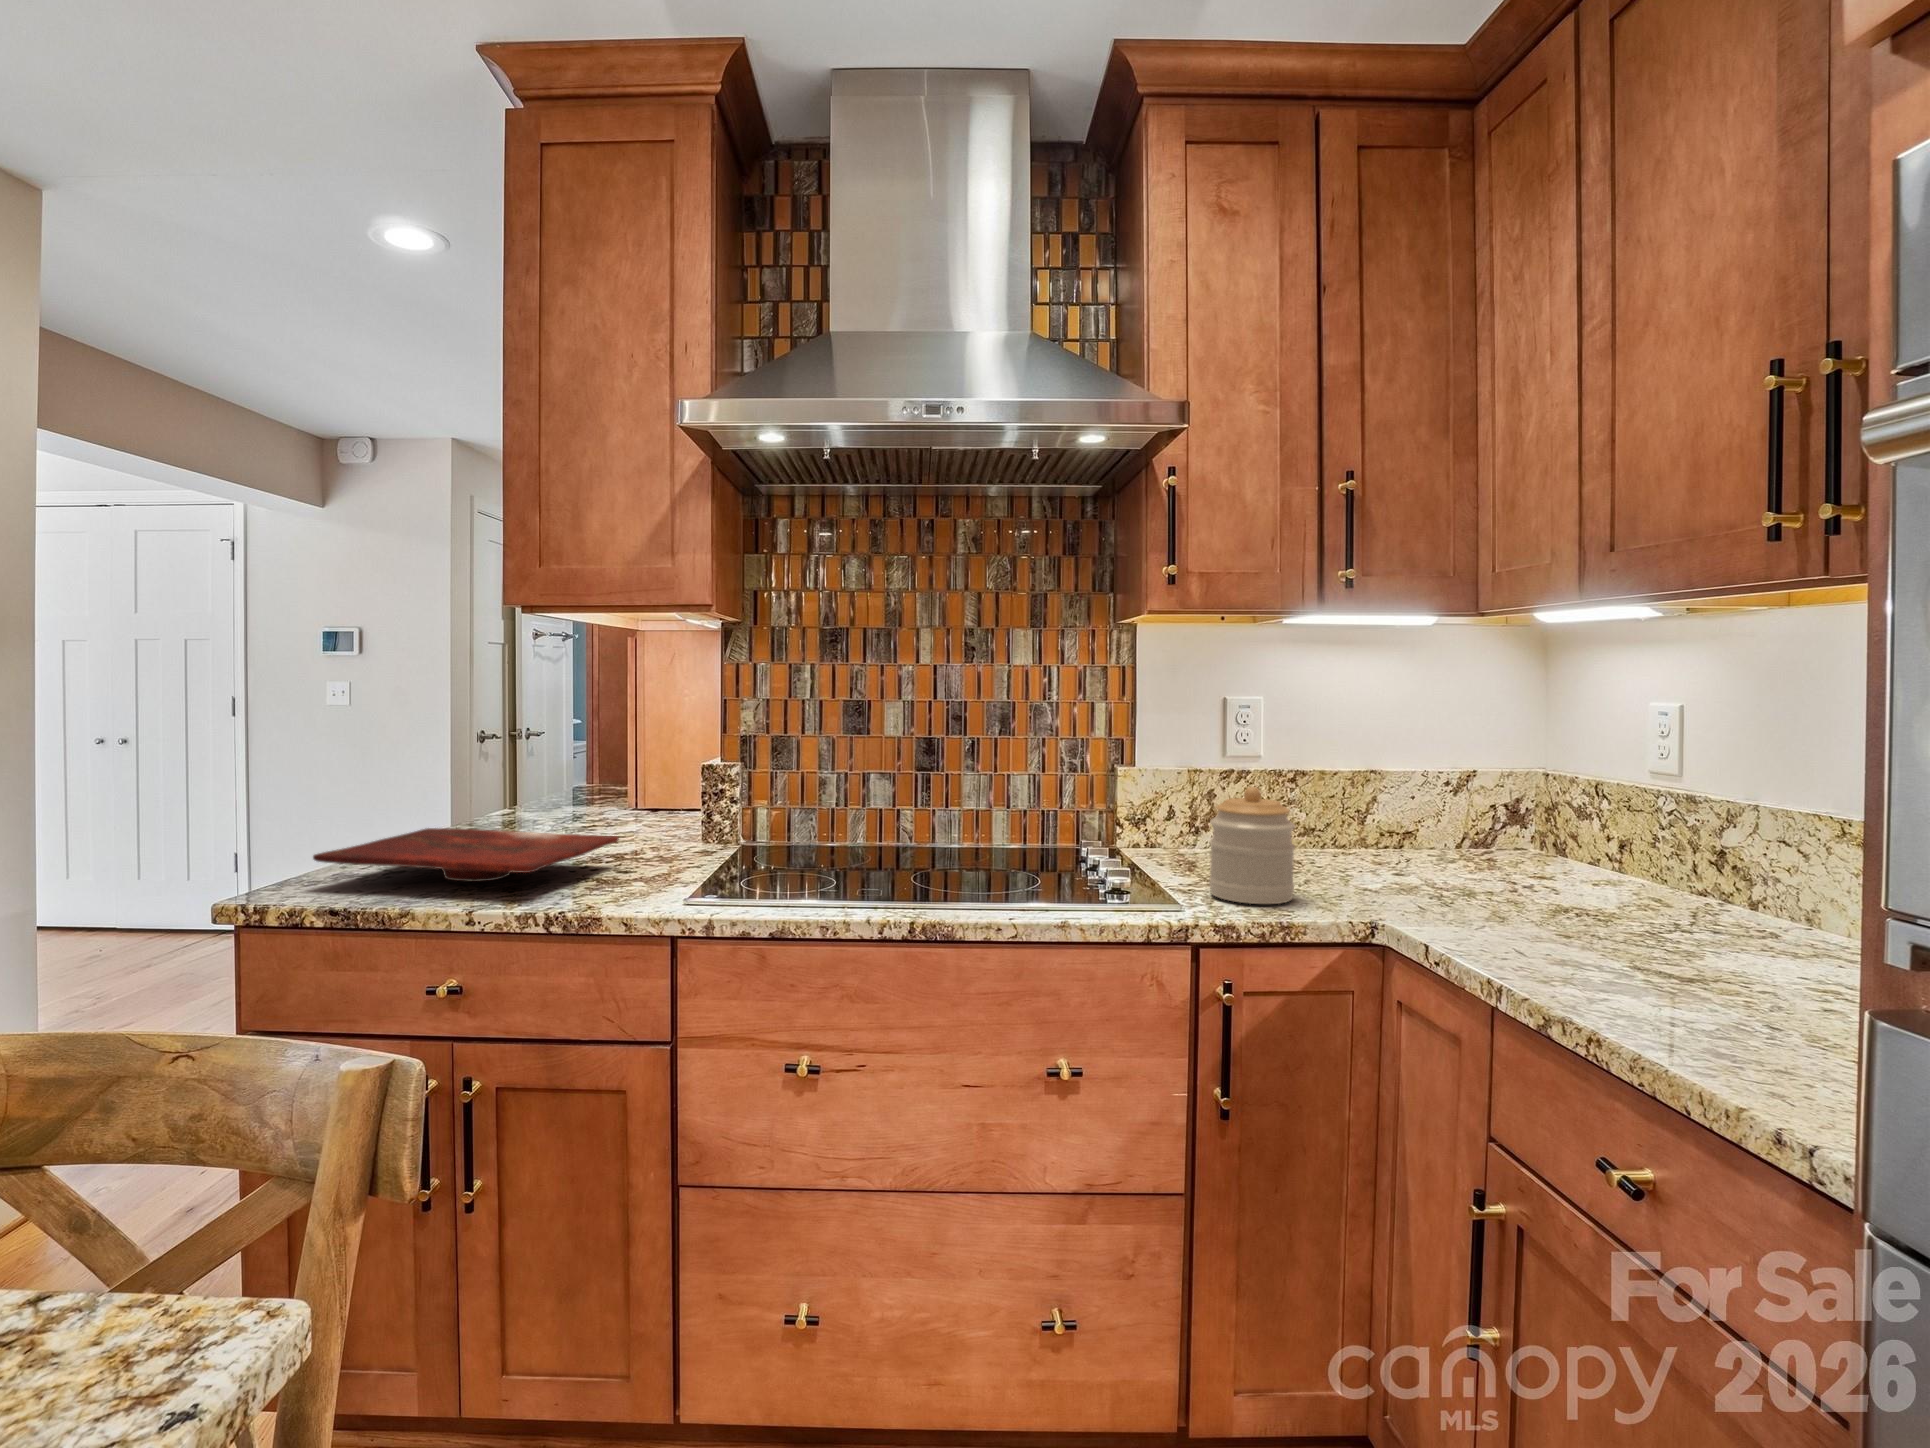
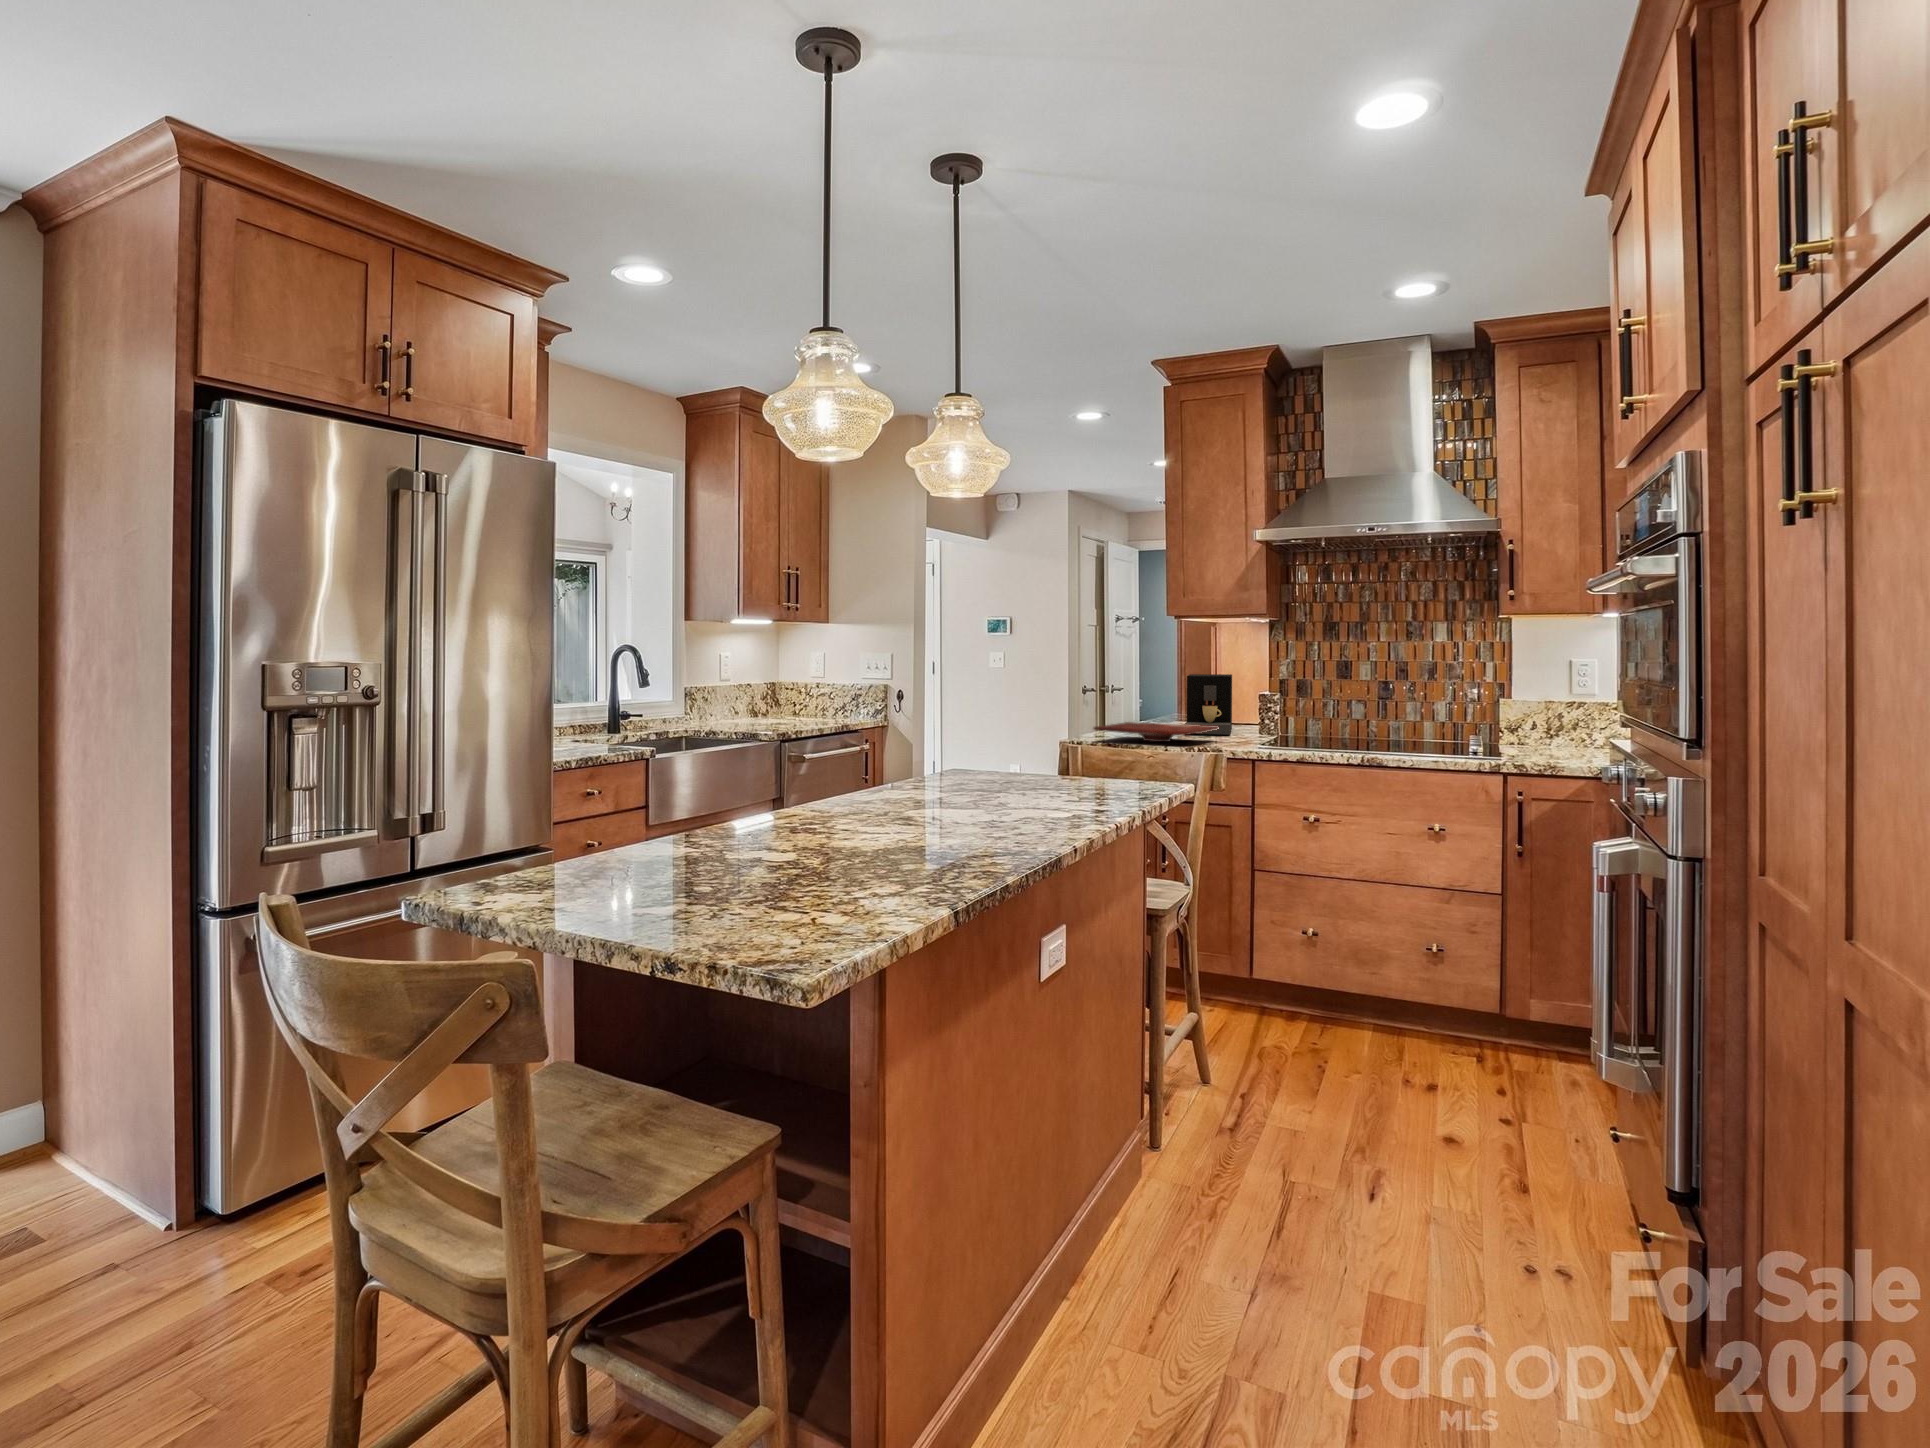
coffee maker: none [557,721,661,844] -> present [1184,674,1232,734]
jar: present [1209,787,1295,904] -> none [1523,703,1569,759]

